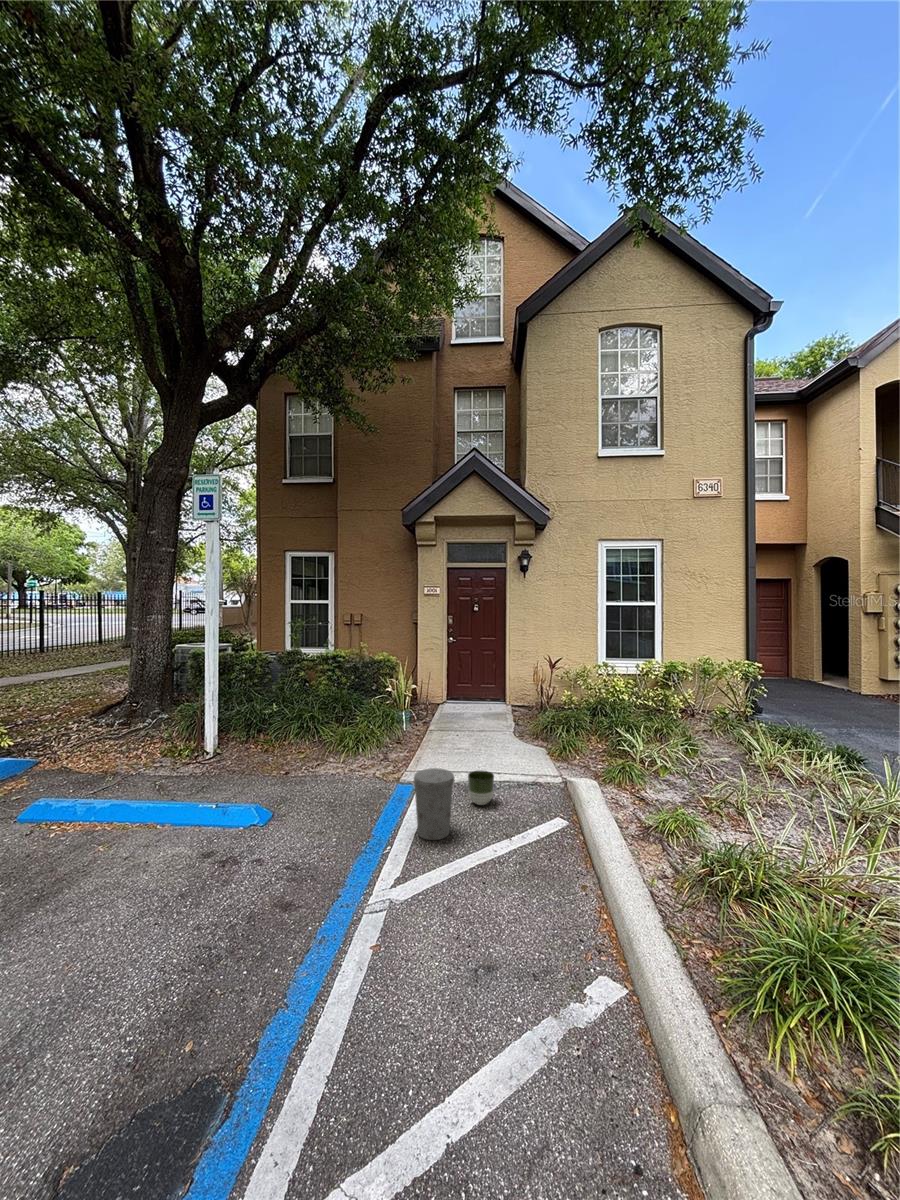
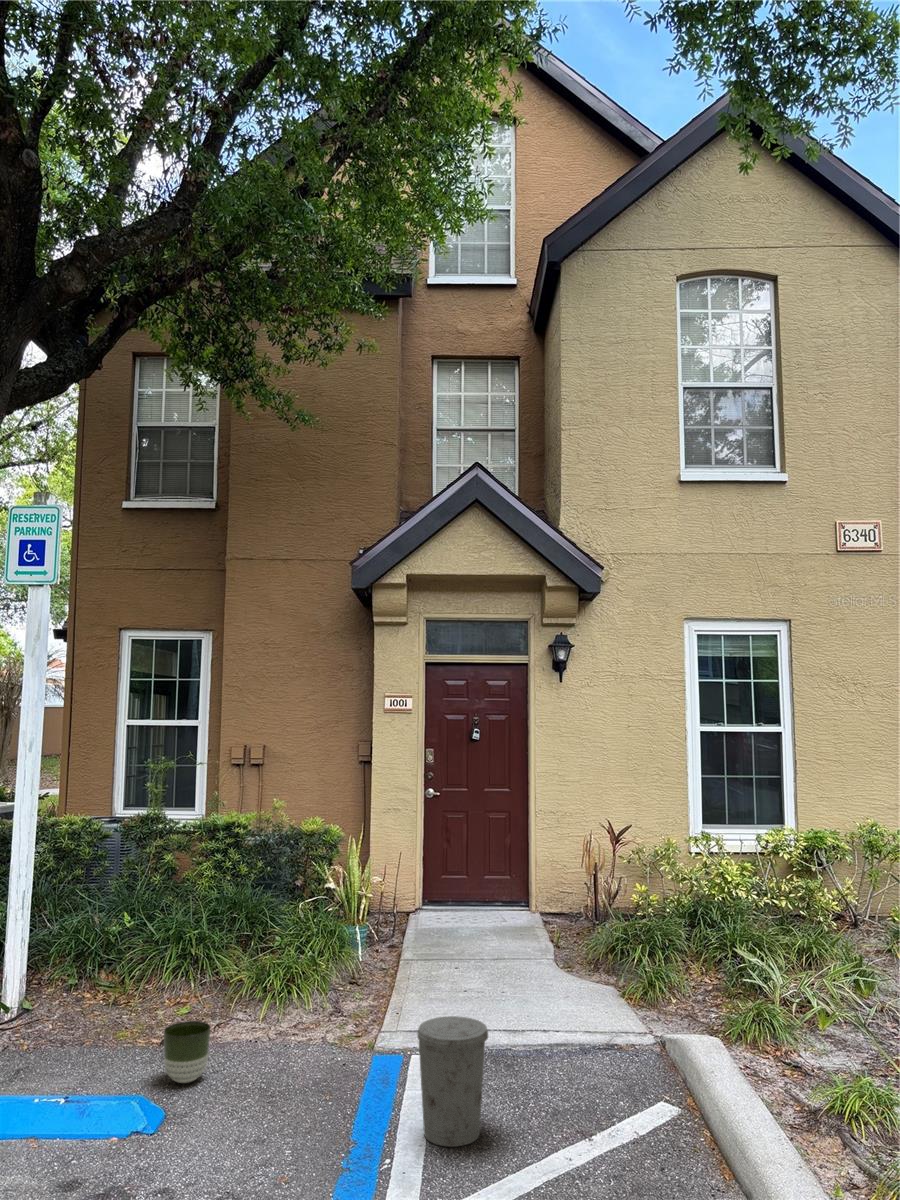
planter: present [468,771,494,805] -> present [164,1021,211,1083]

